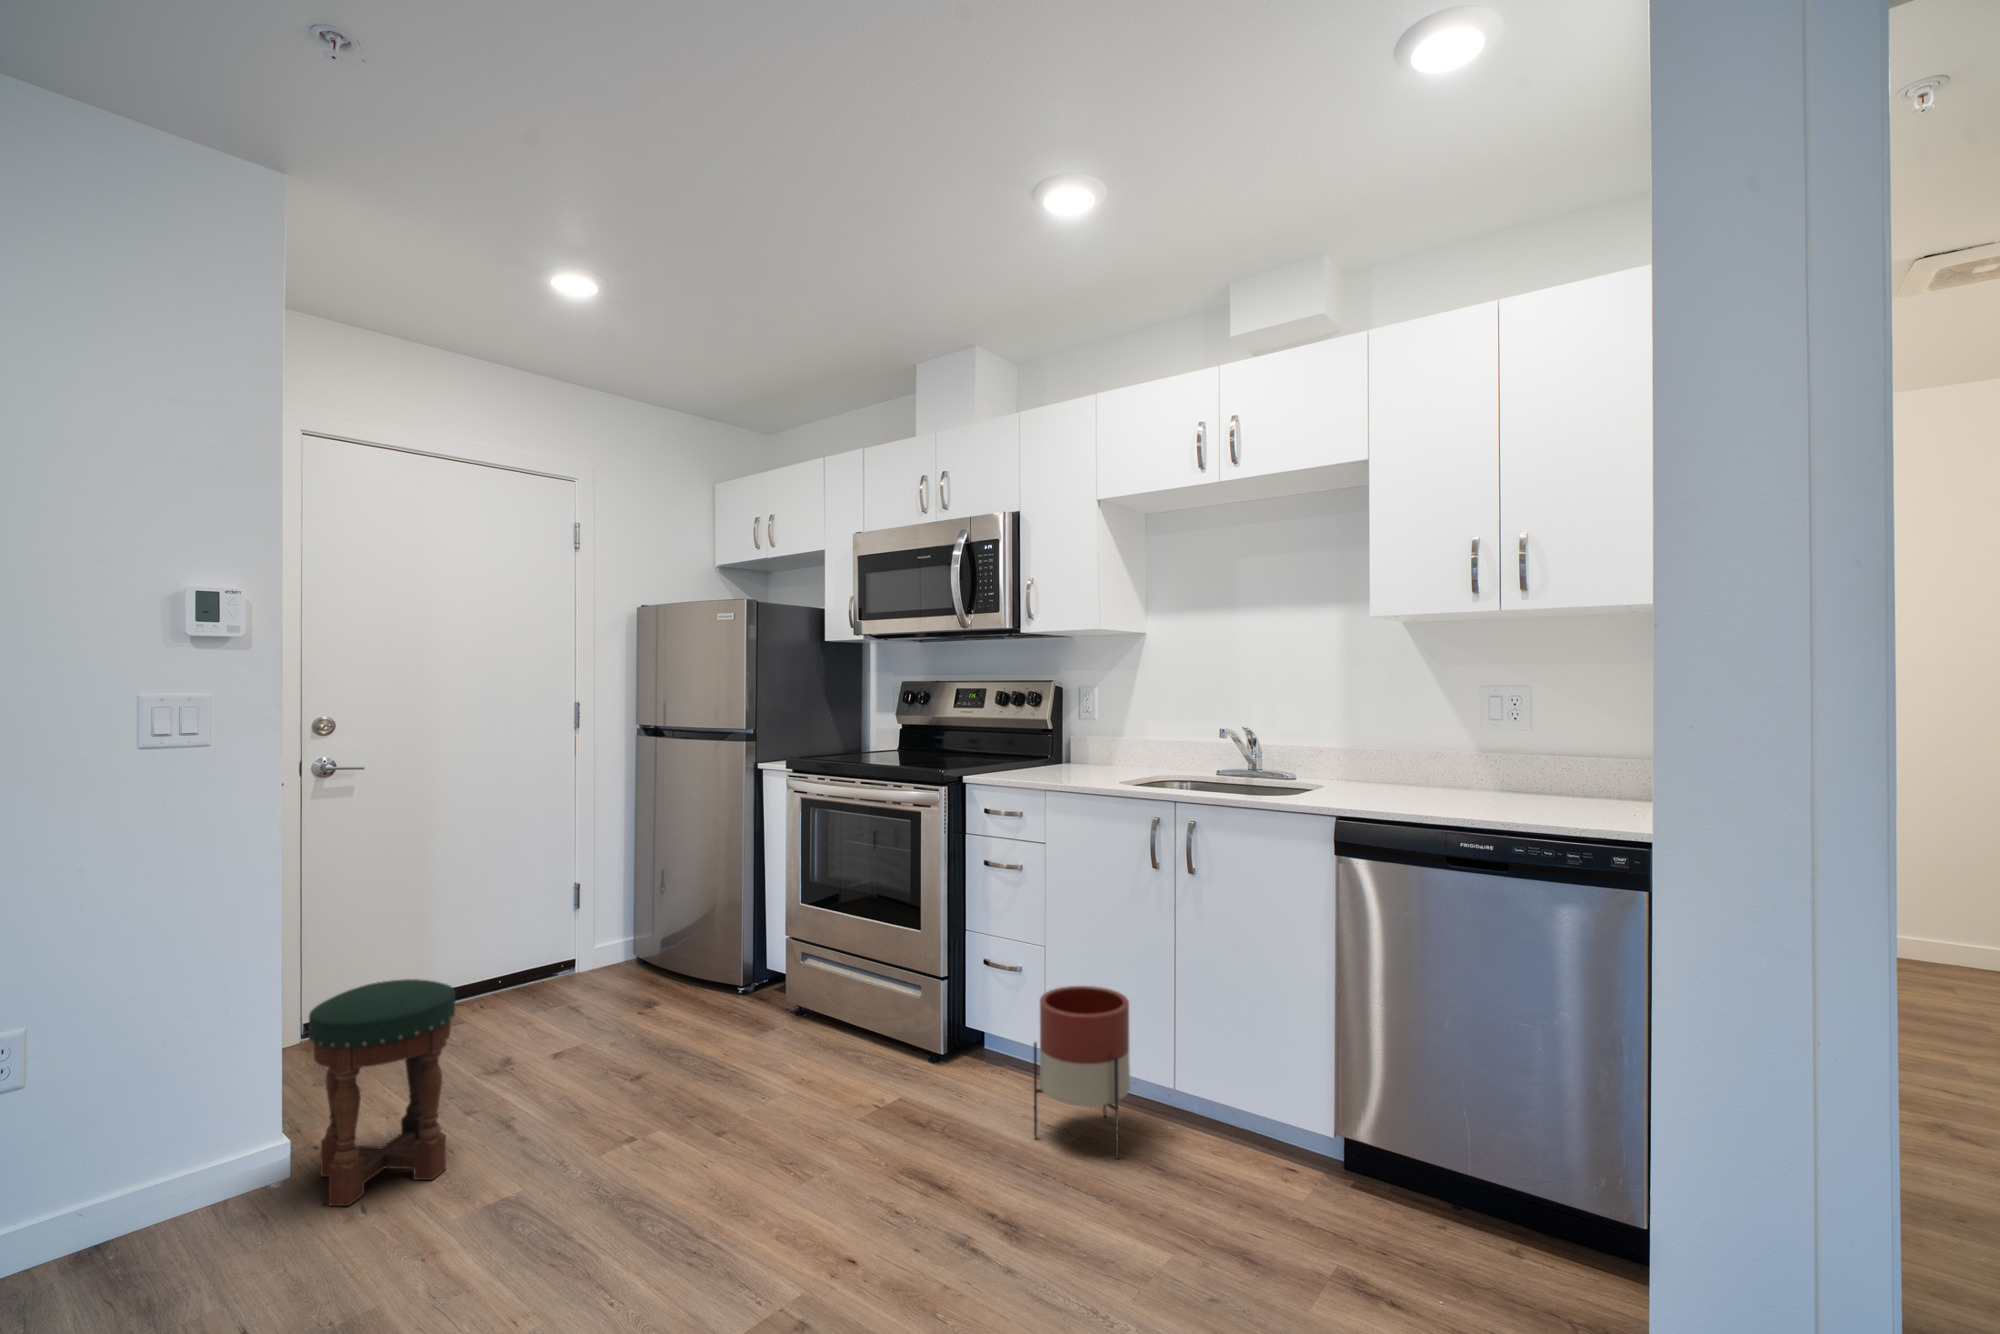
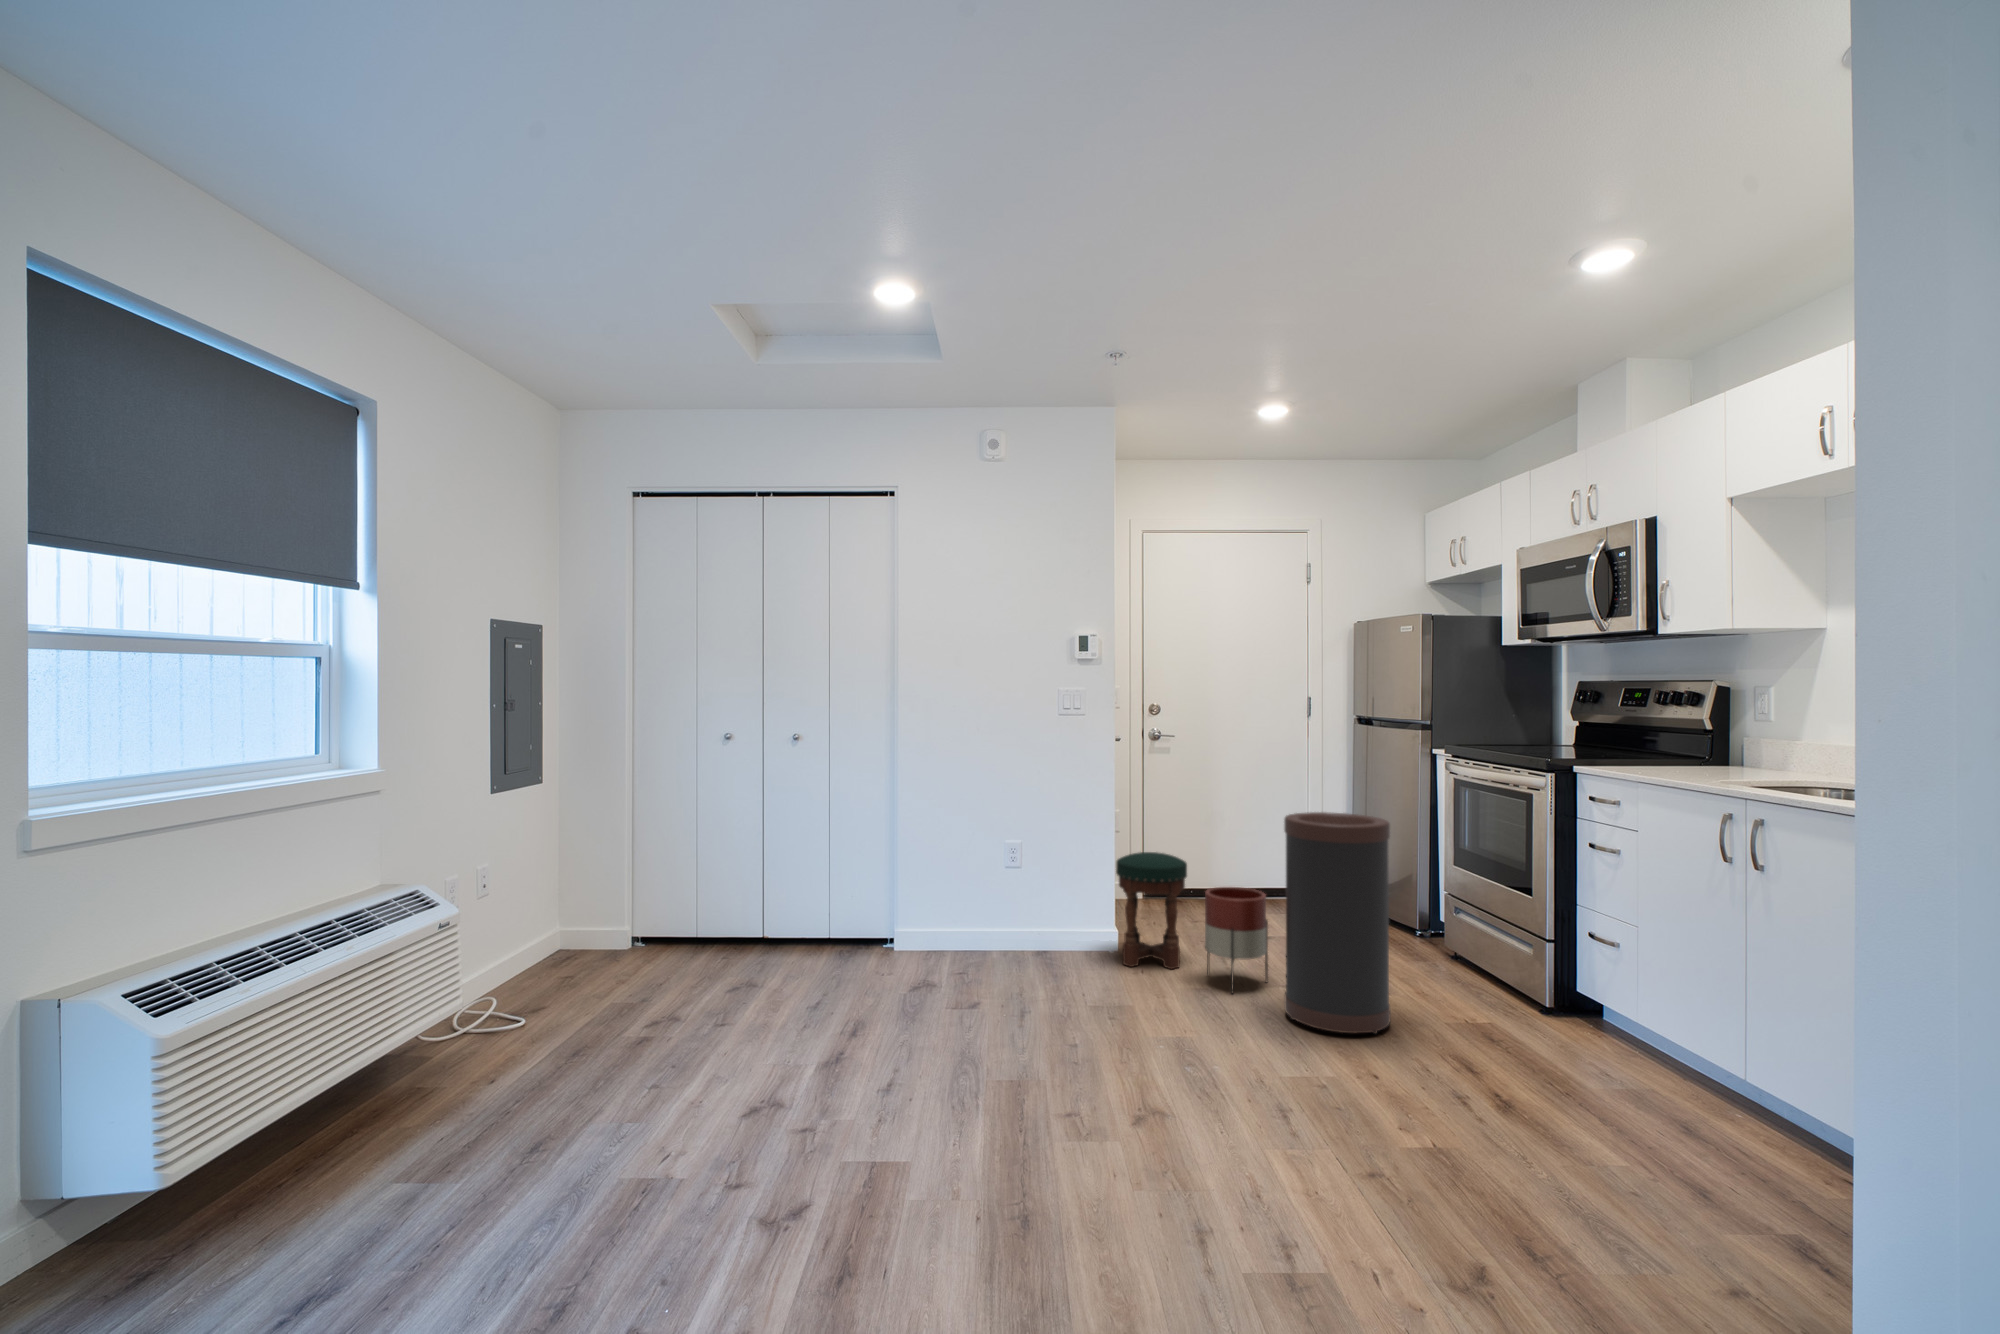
trash can: none [665,870,814,1206] -> present [1284,812,1390,1034]
planter: present [1034,986,1130,1158] -> present [1205,887,1268,993]

